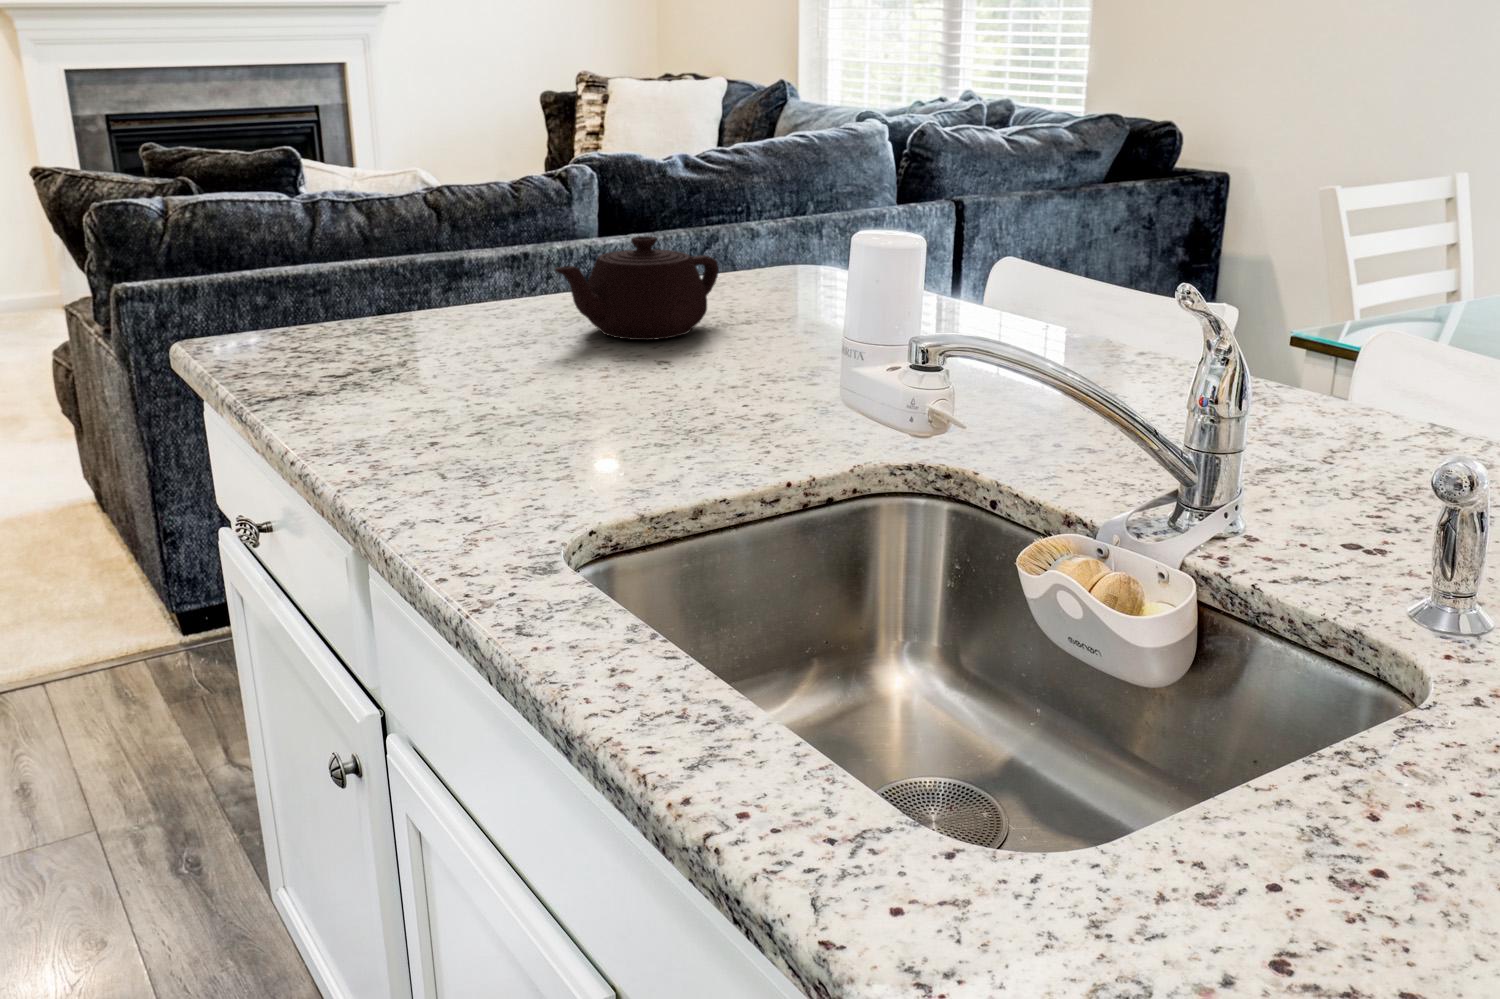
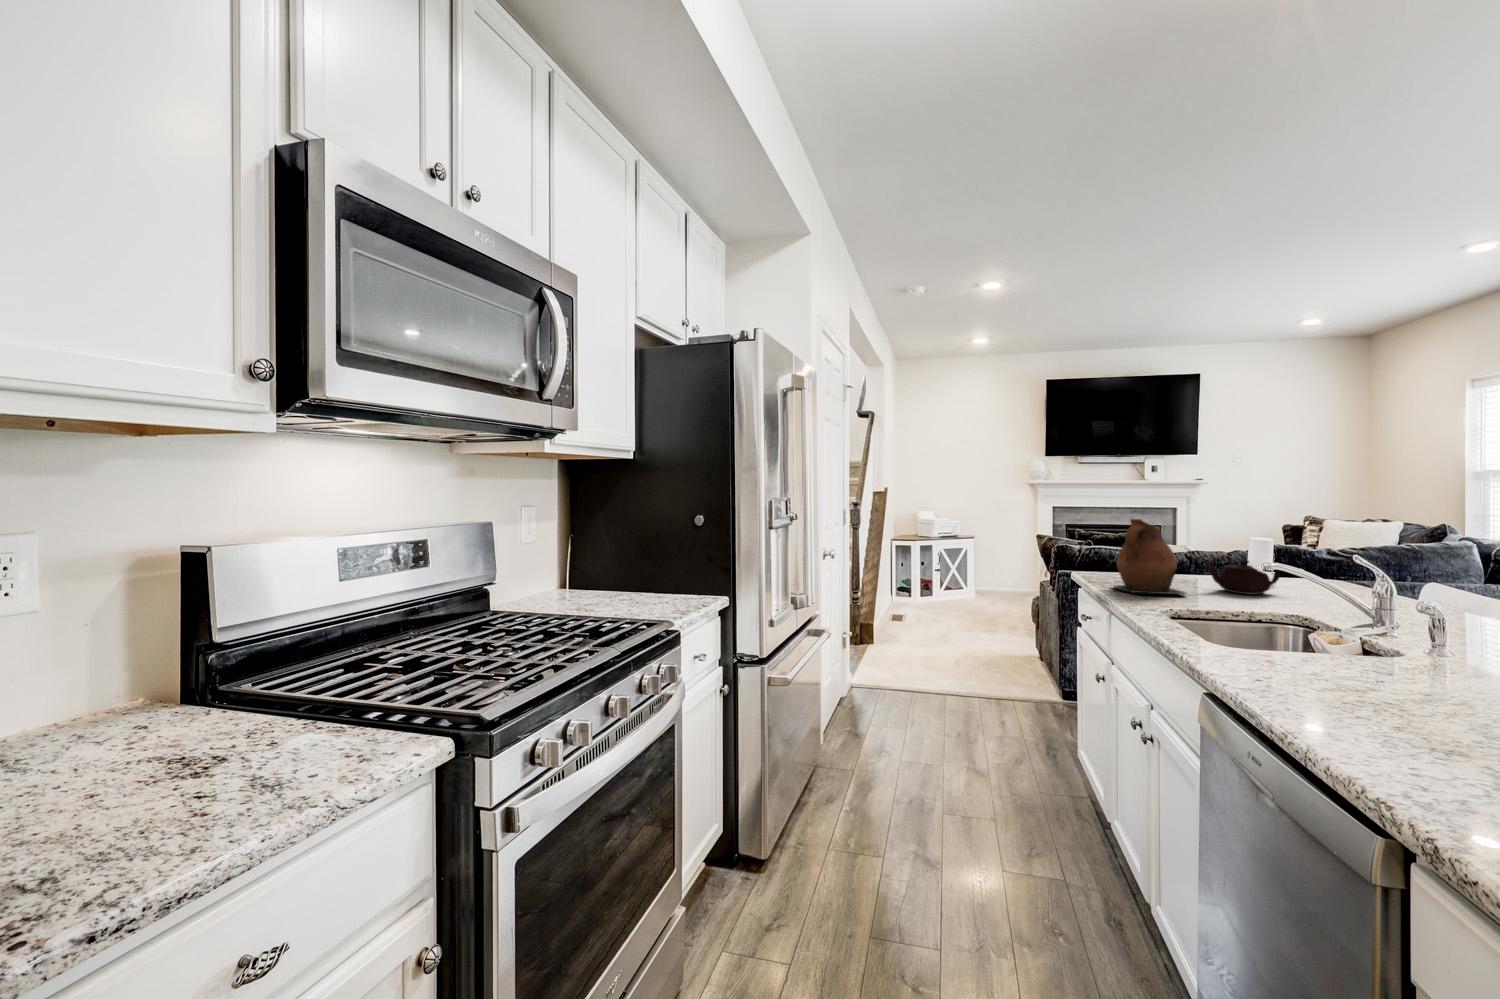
ceramic pitcher: none [292,132,535,410] -> present [1113,519,1186,595]

